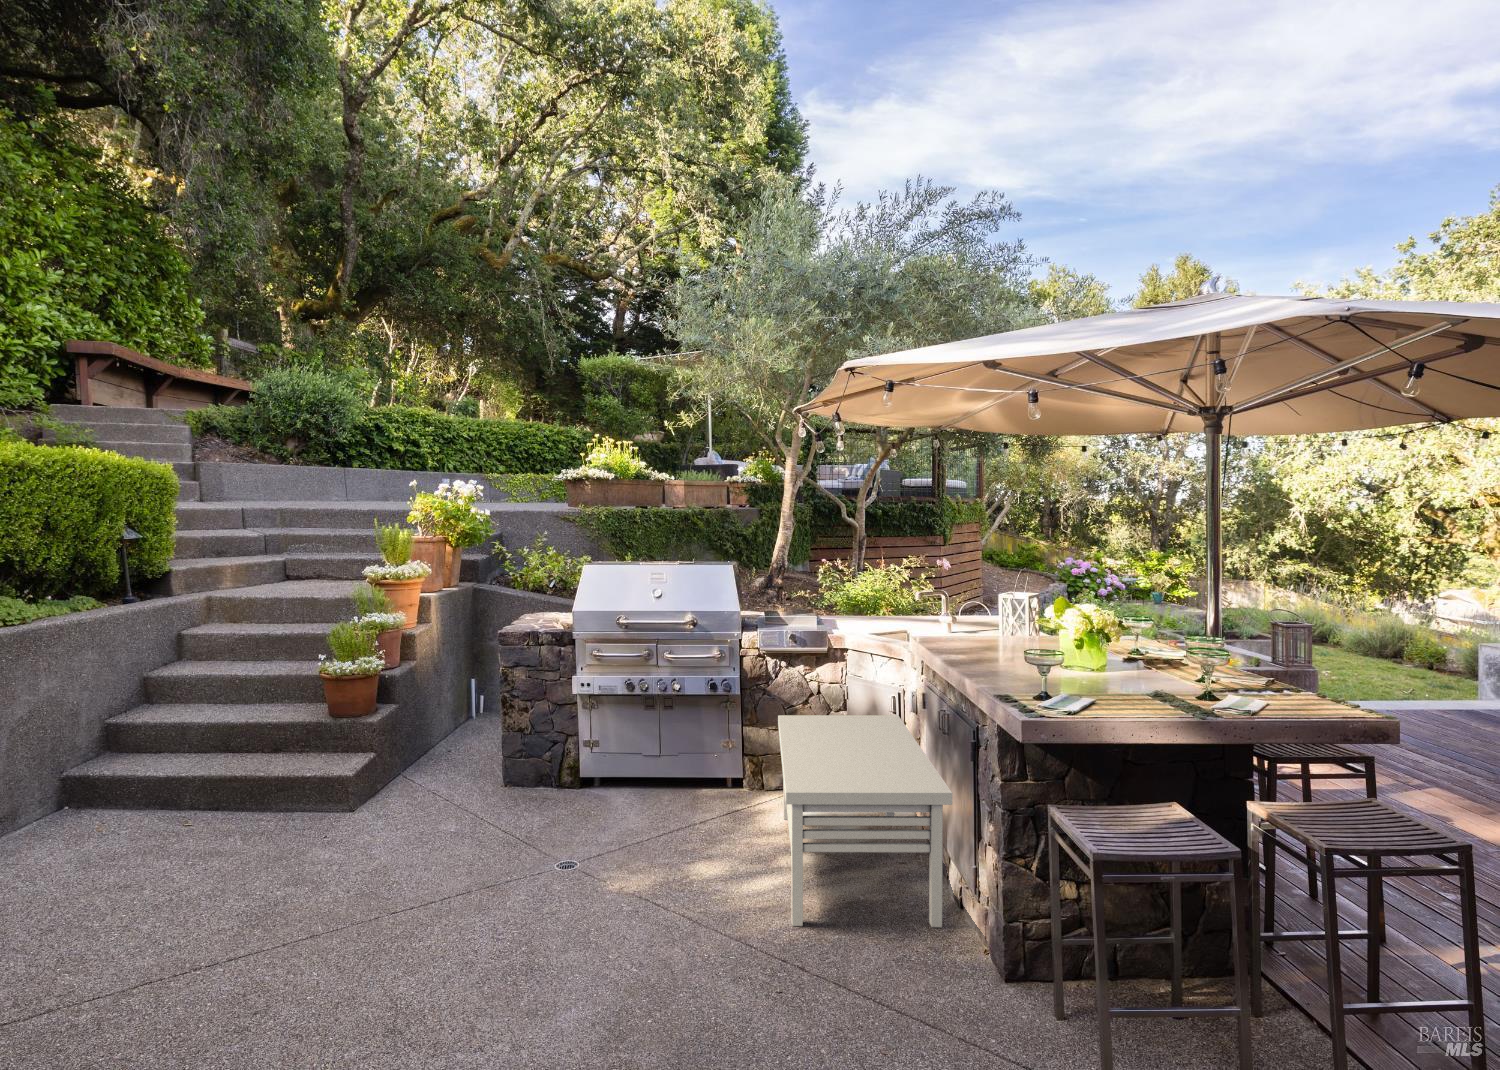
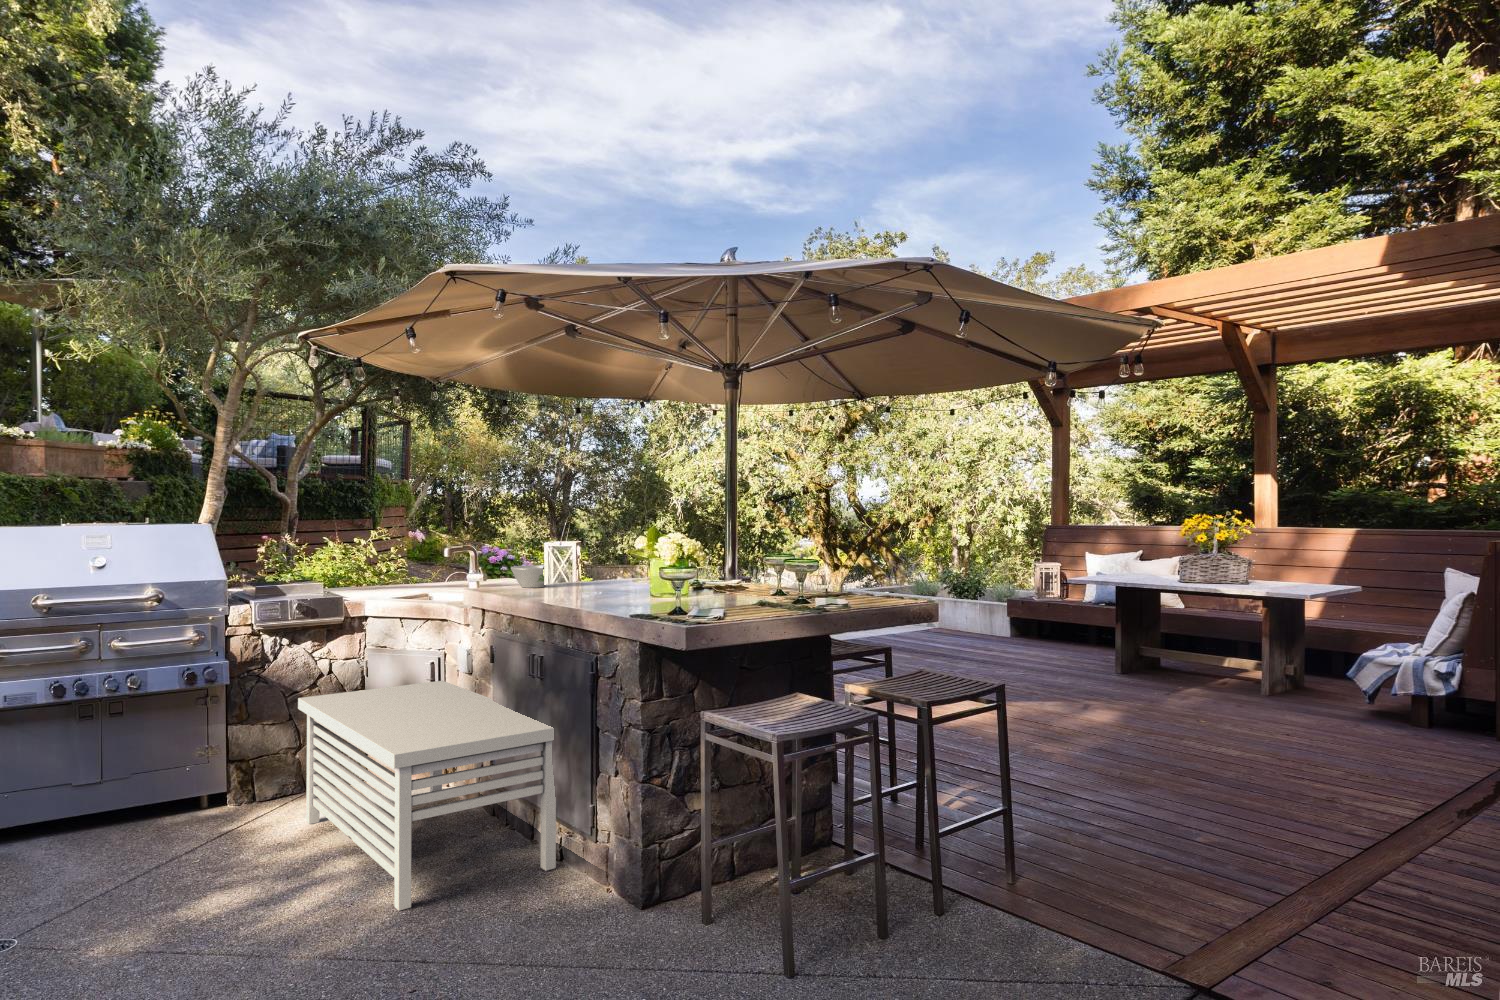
bowl: none [941,620,985,644] -> present [511,565,546,588]

